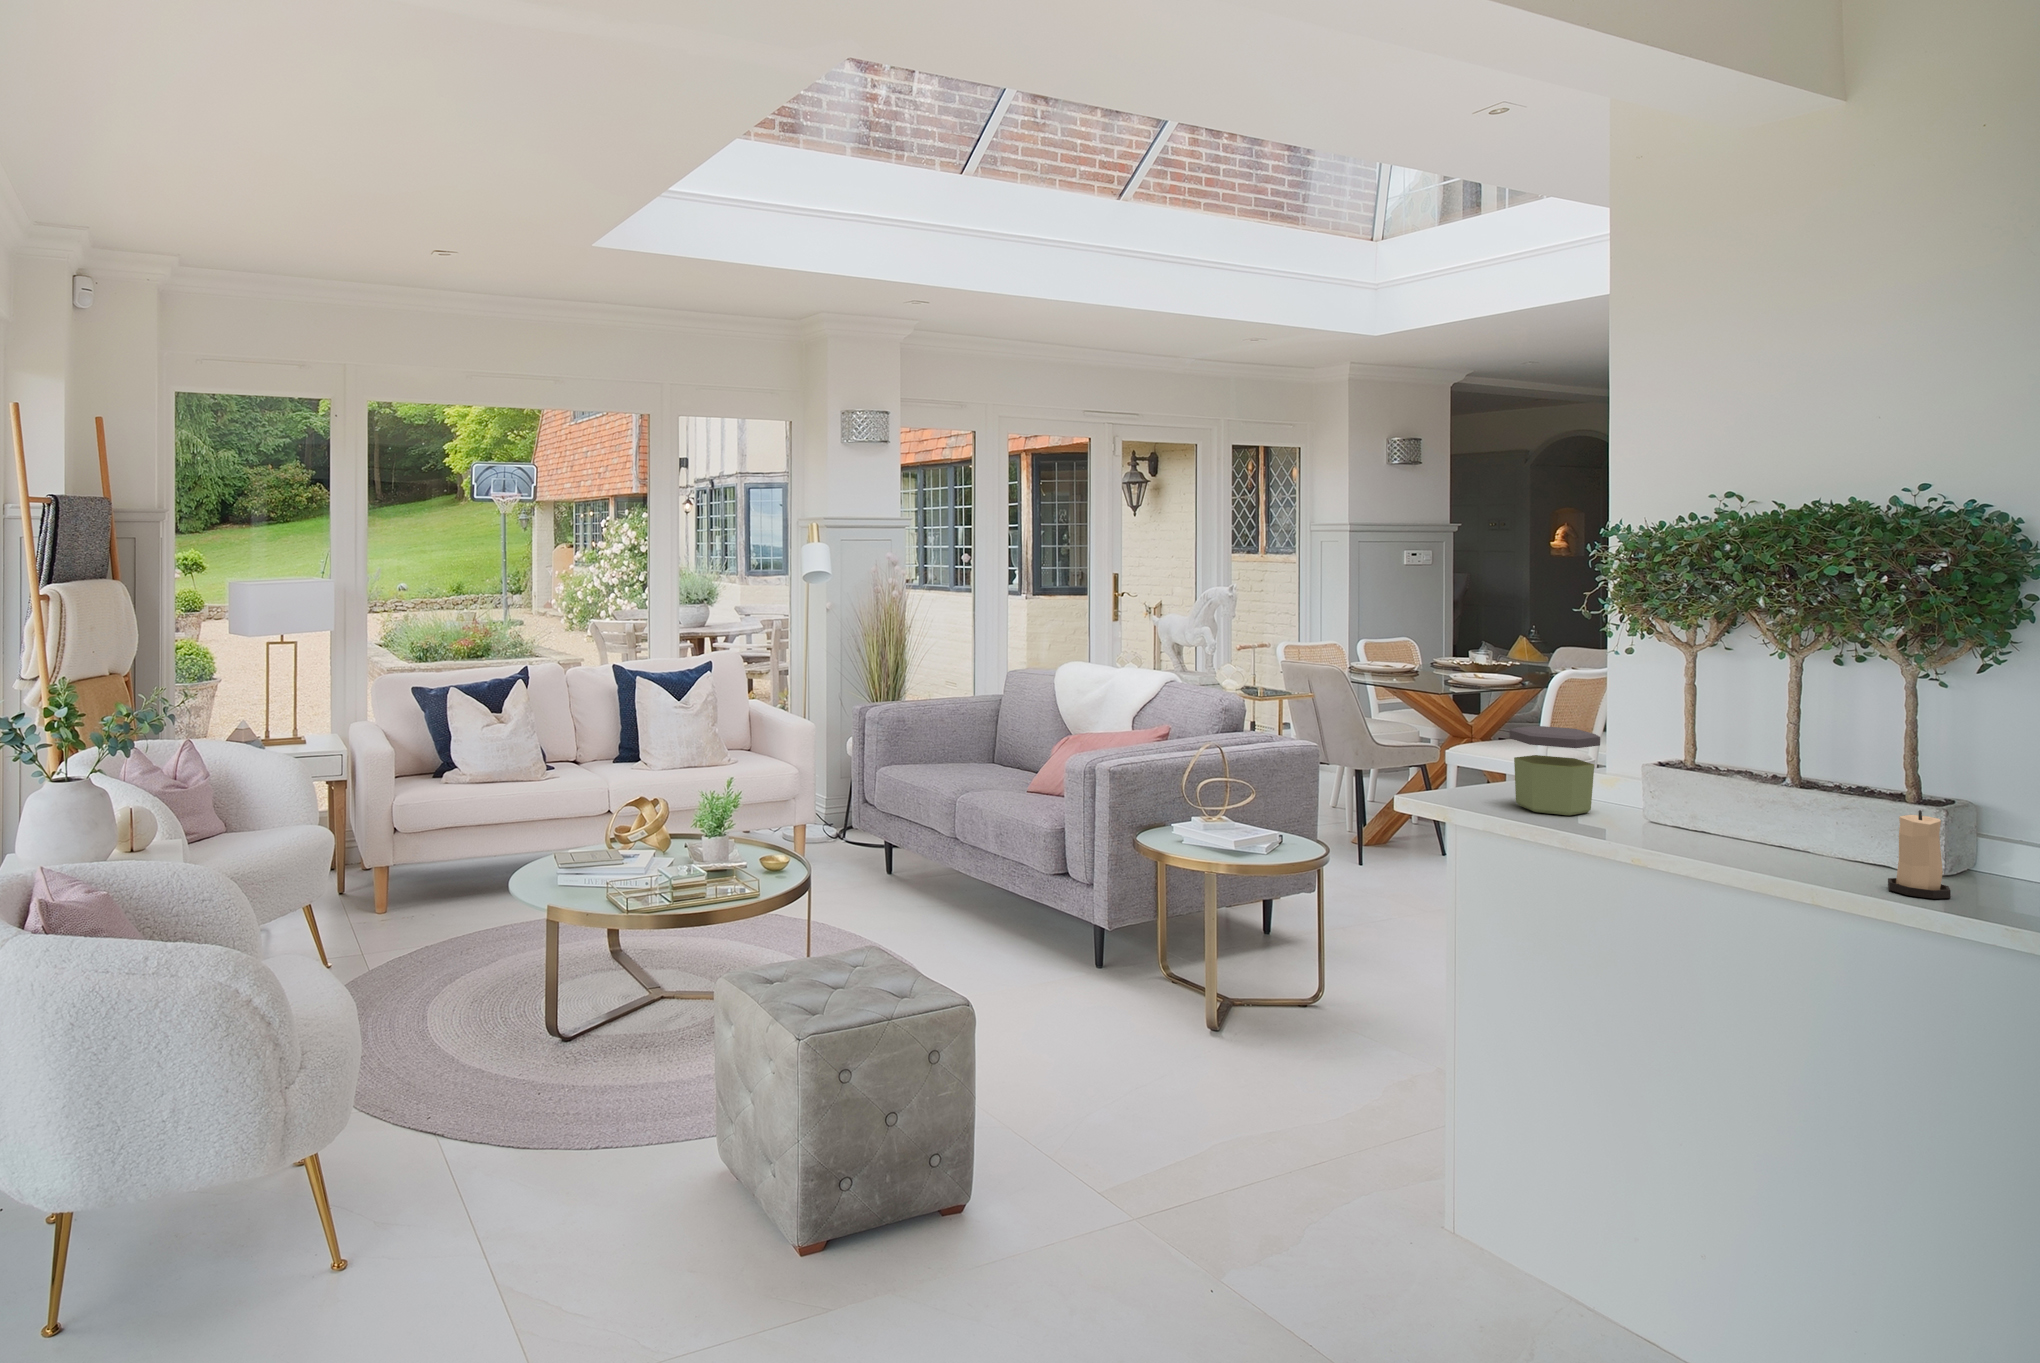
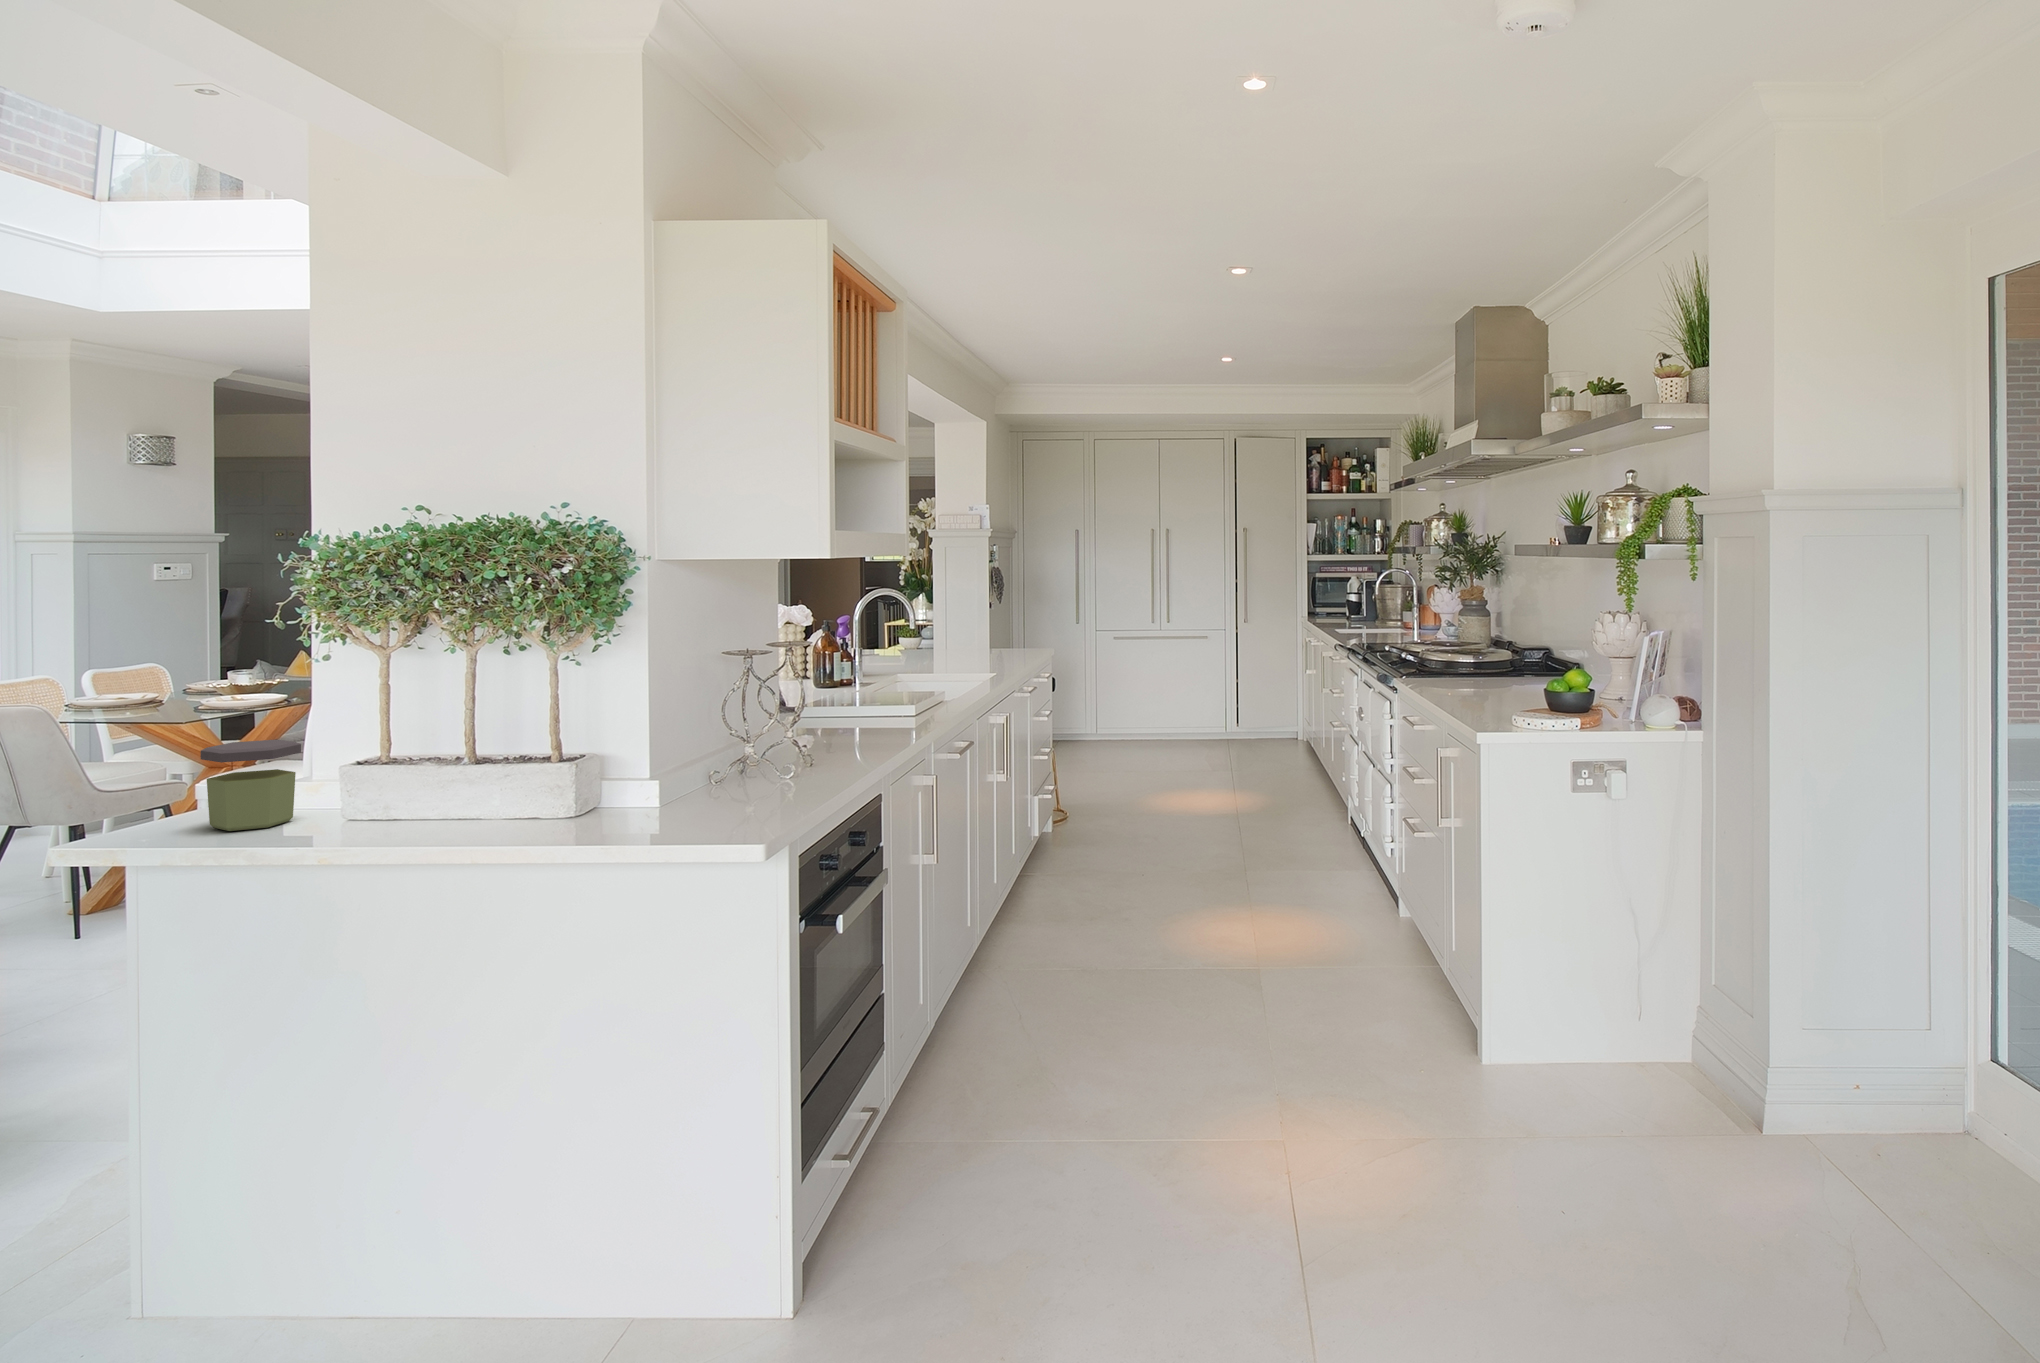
candle: present [1888,810,1951,899] -> none [533,765,575,835]

